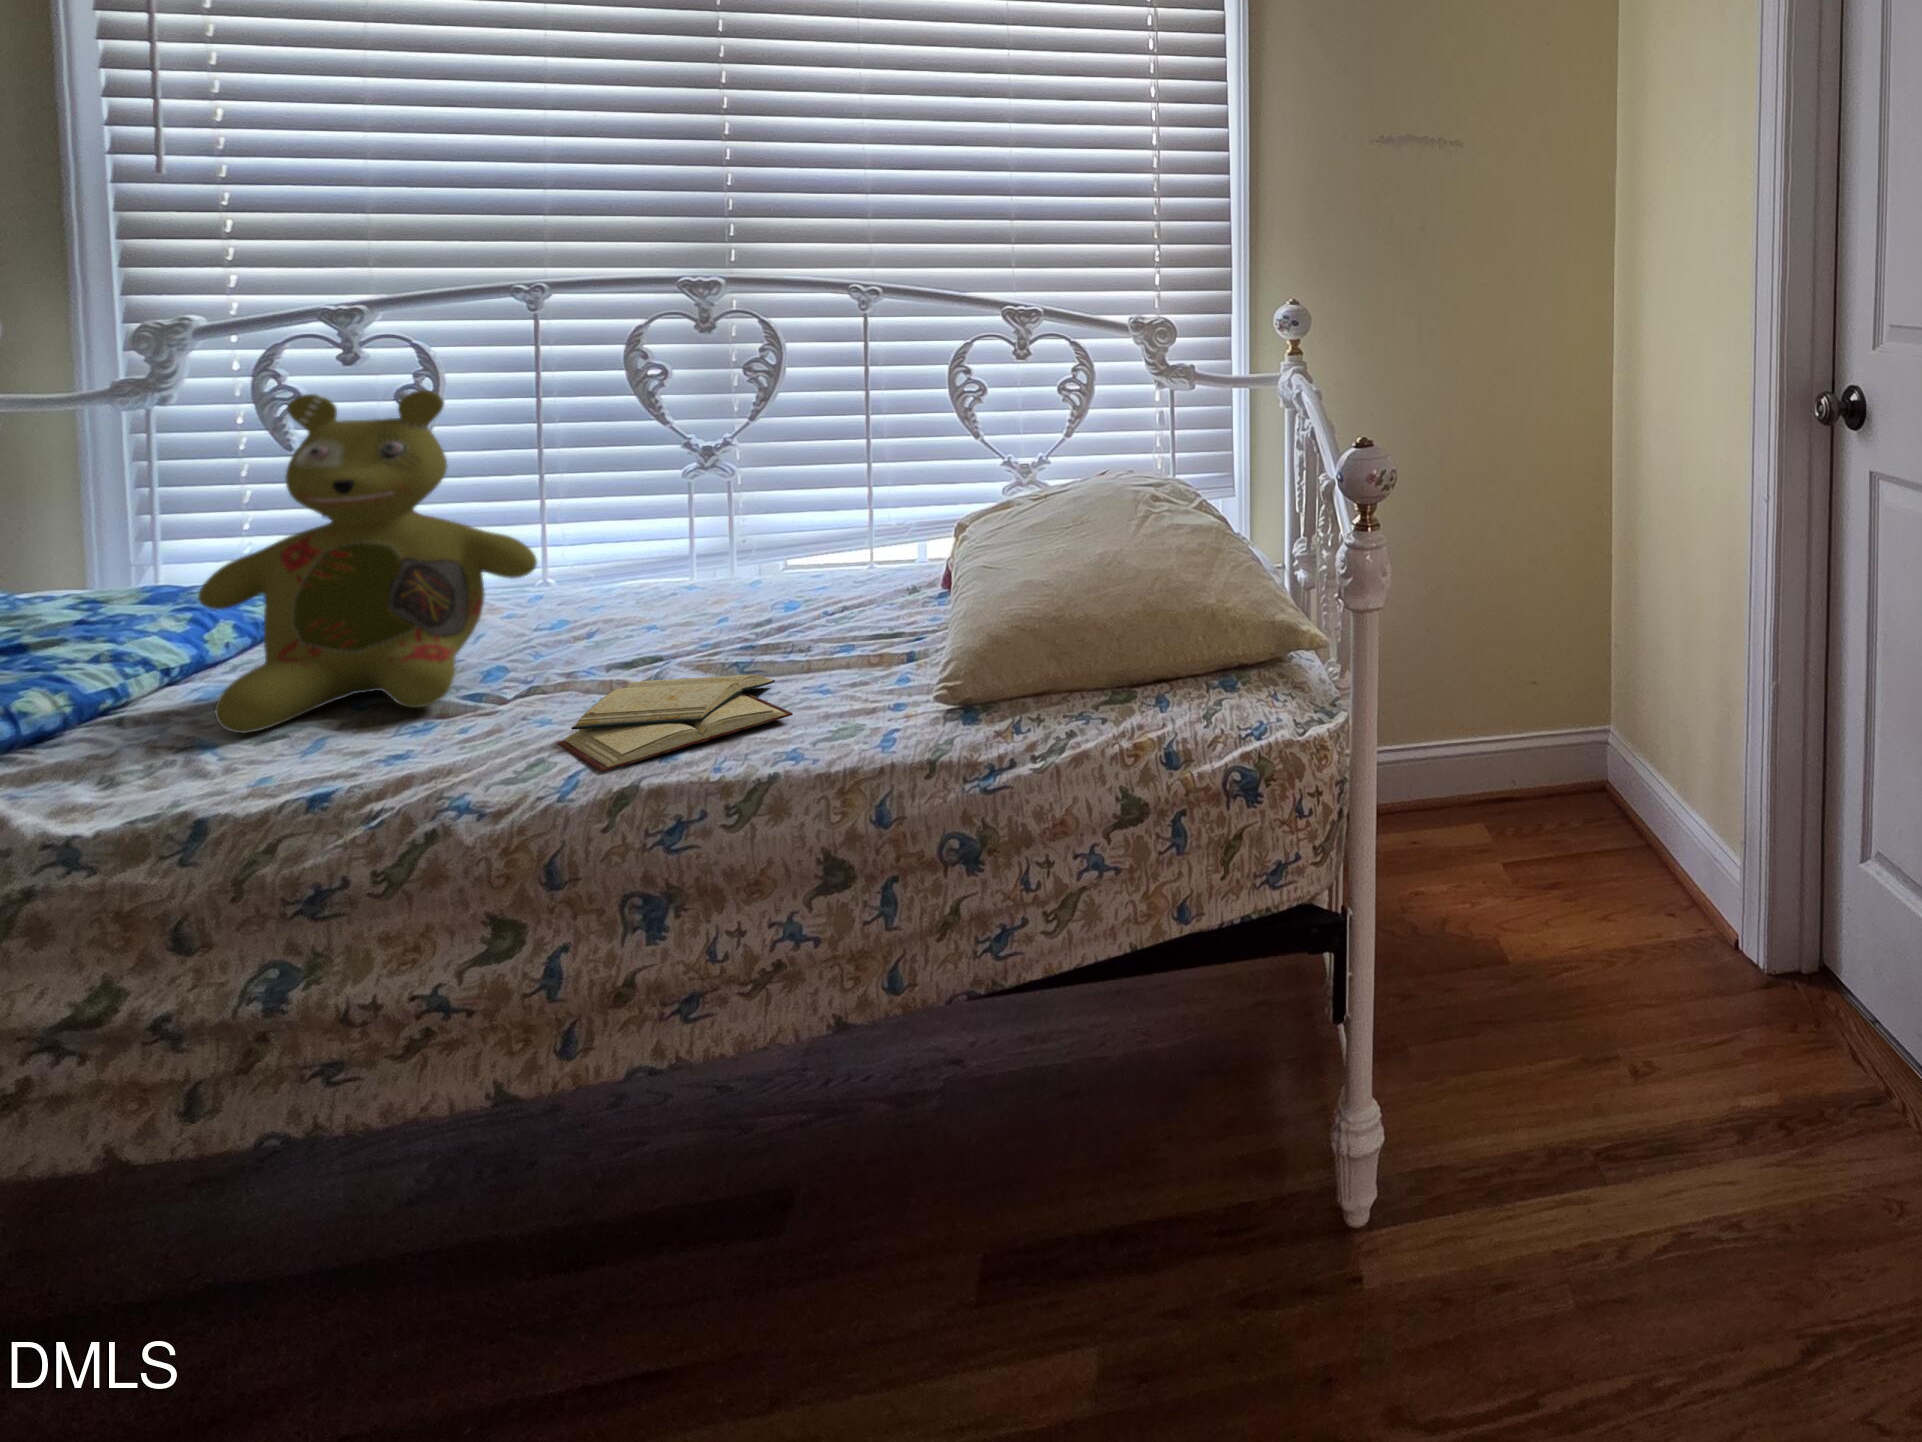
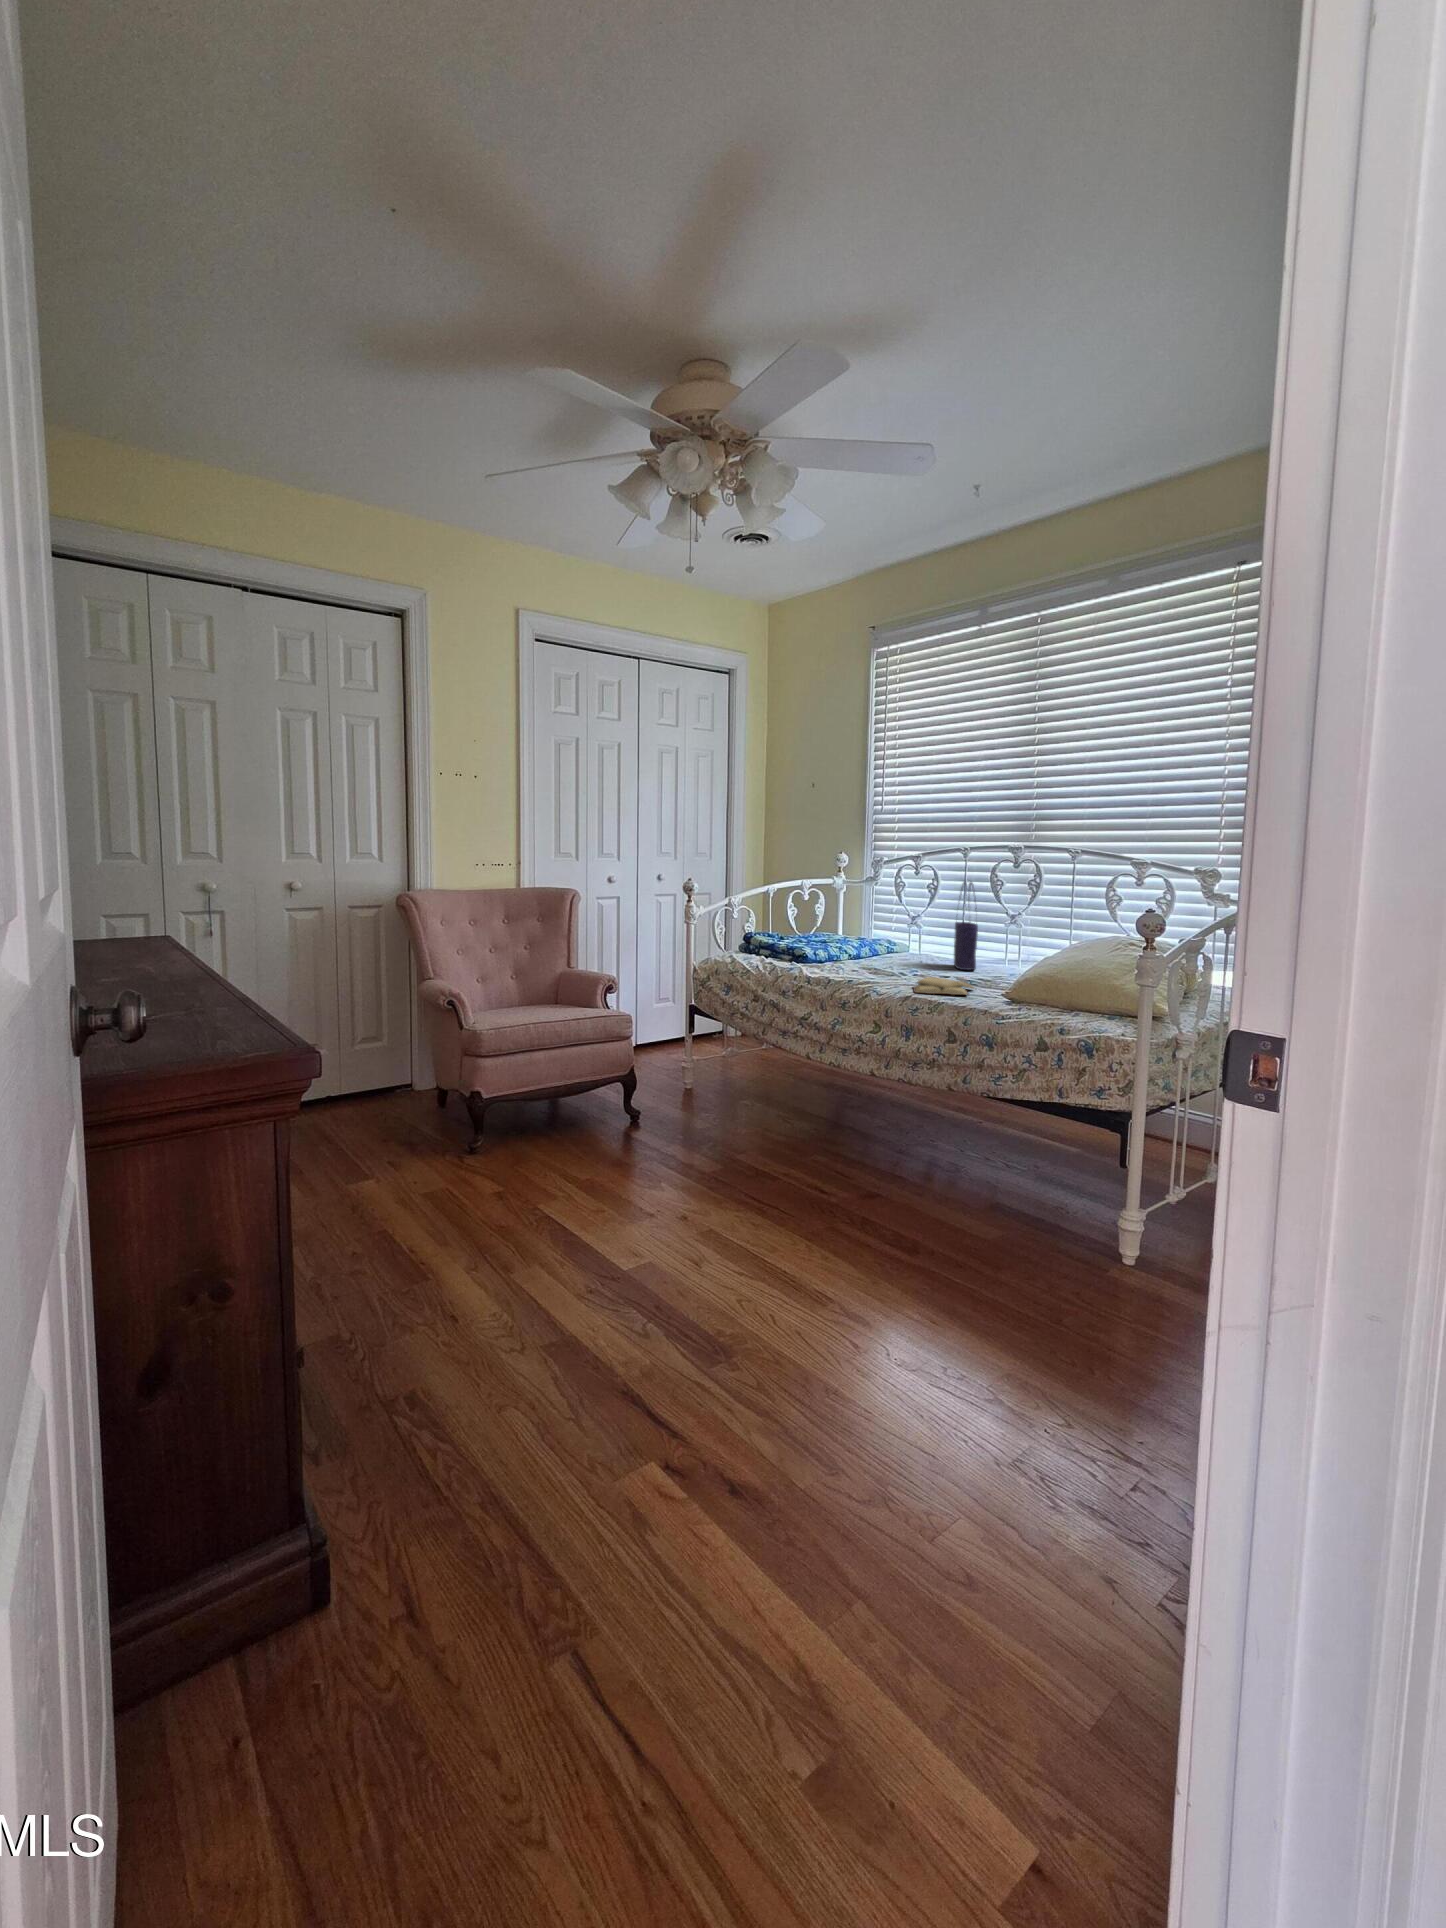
tote bag: none [580,376,674,618] -> present [954,881,978,970]
stuffed bear: present [198,390,537,733] -> none [854,879,929,974]

